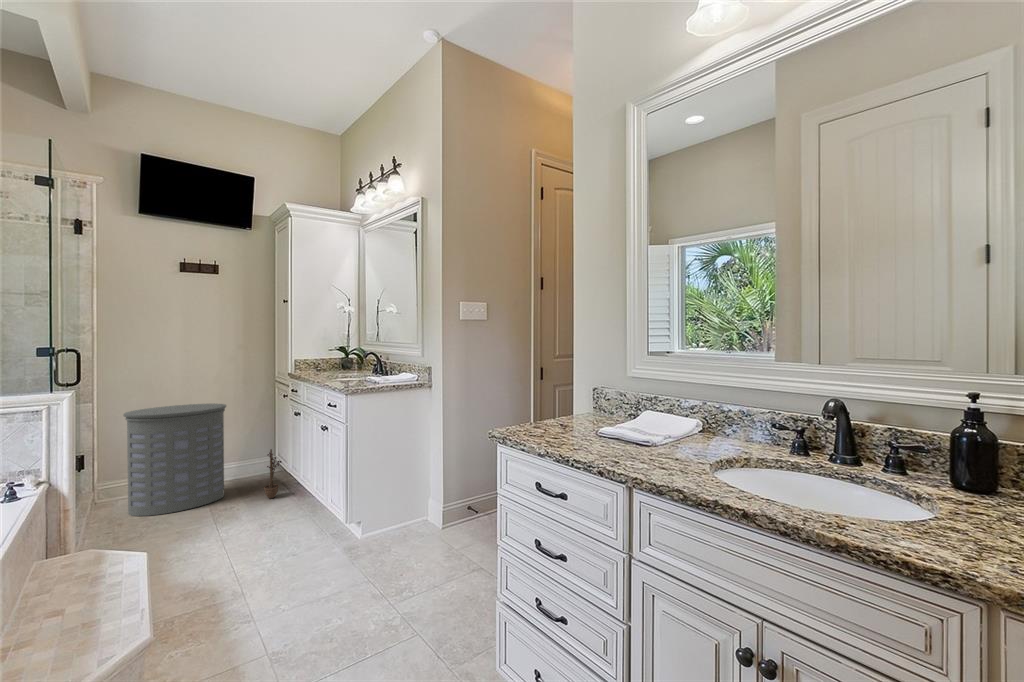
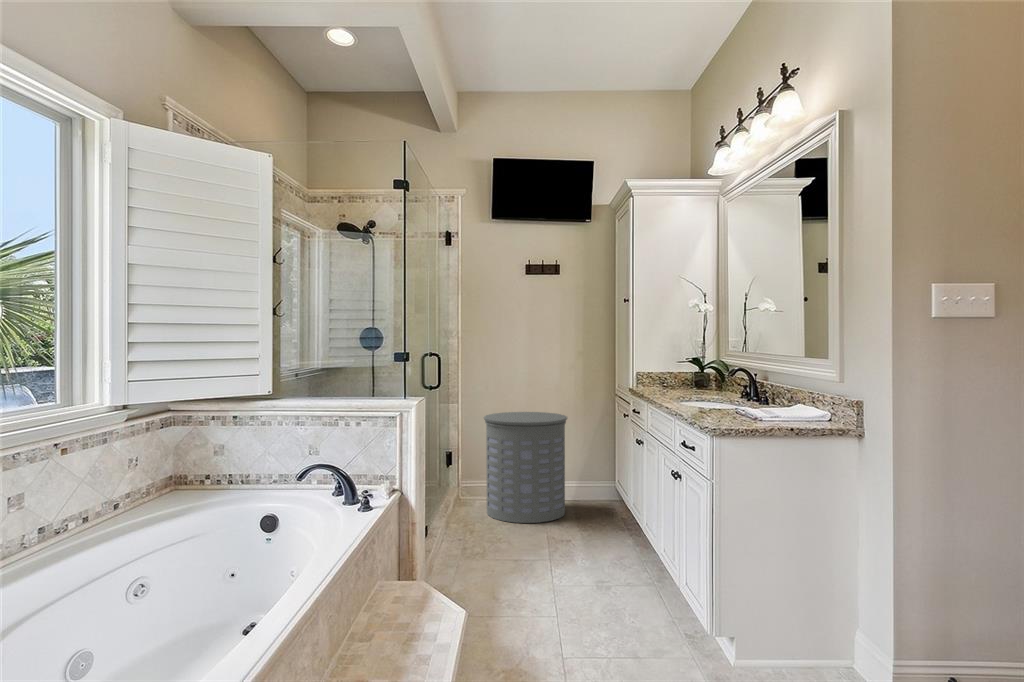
decorative plant: present [264,449,281,498] -> none [602,475,622,534]

